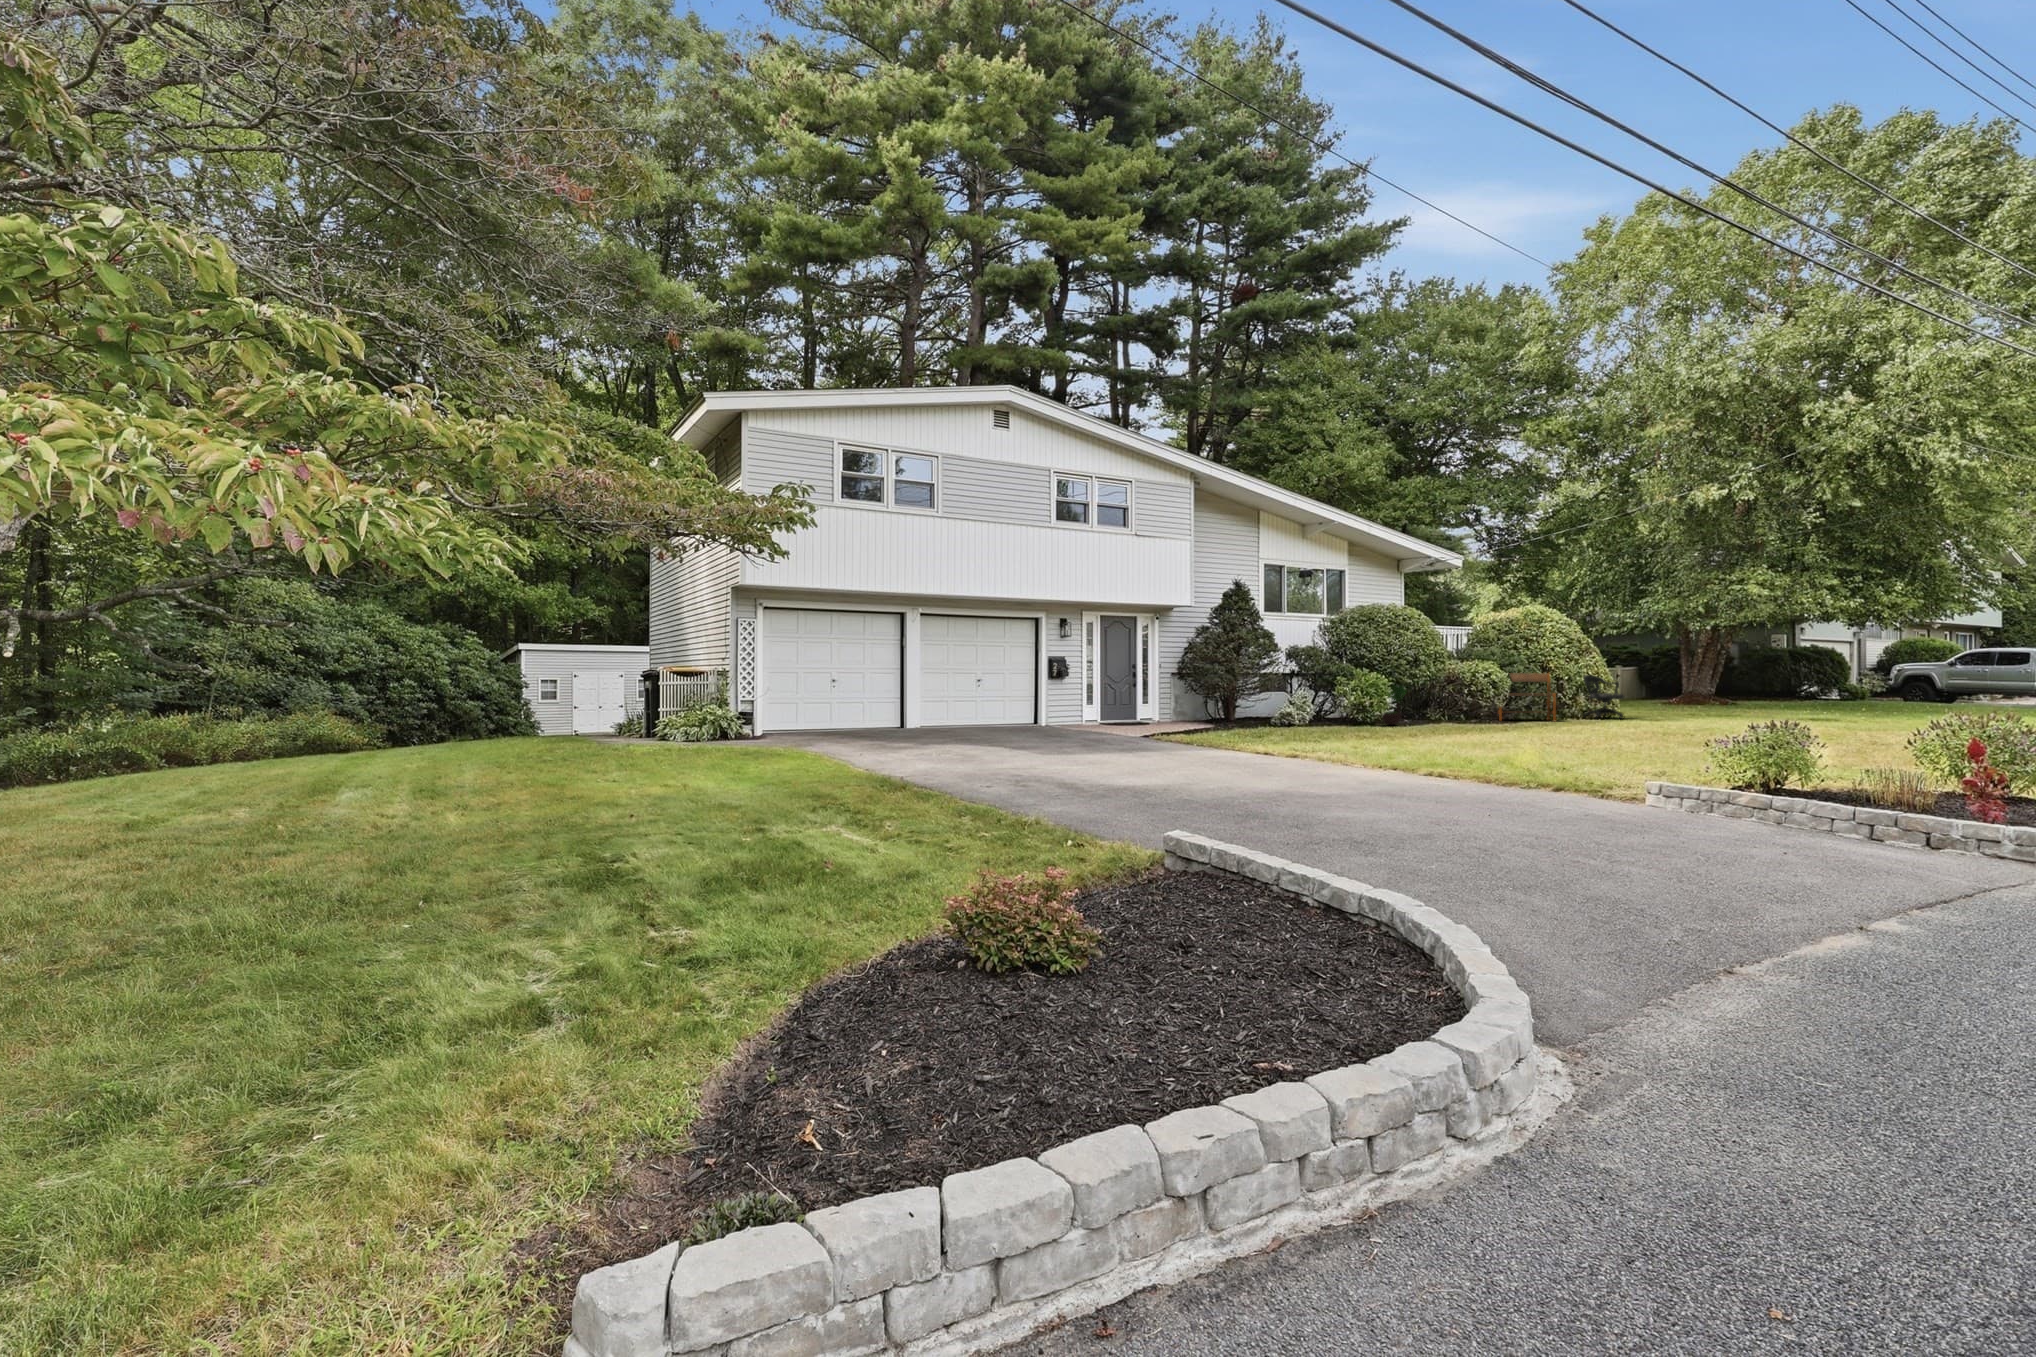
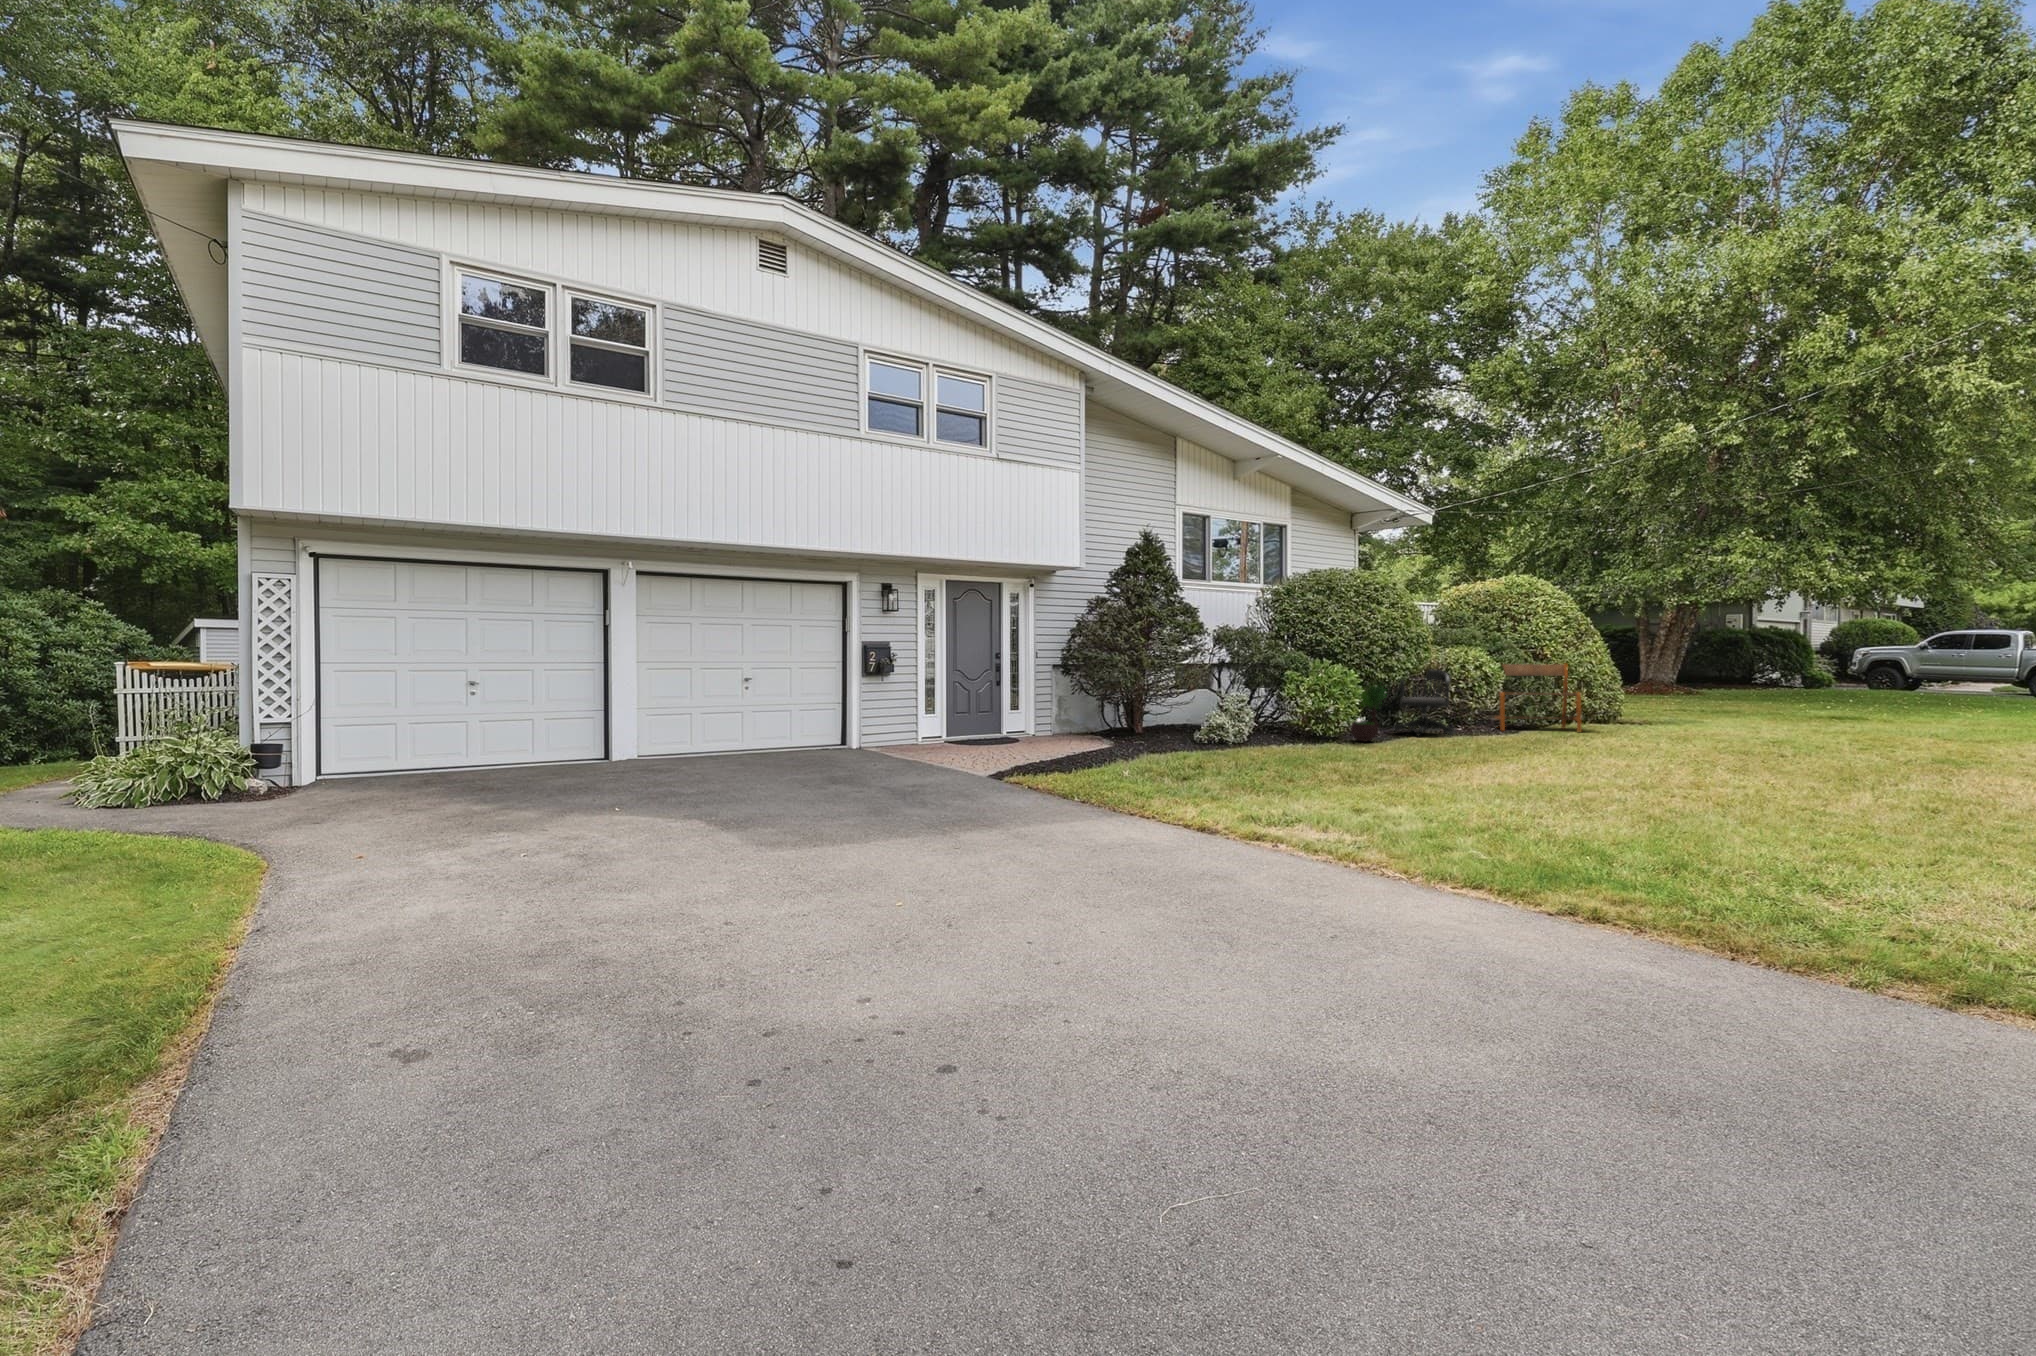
chair: present [1584,675,1624,719] -> present [1394,669,1453,736]

